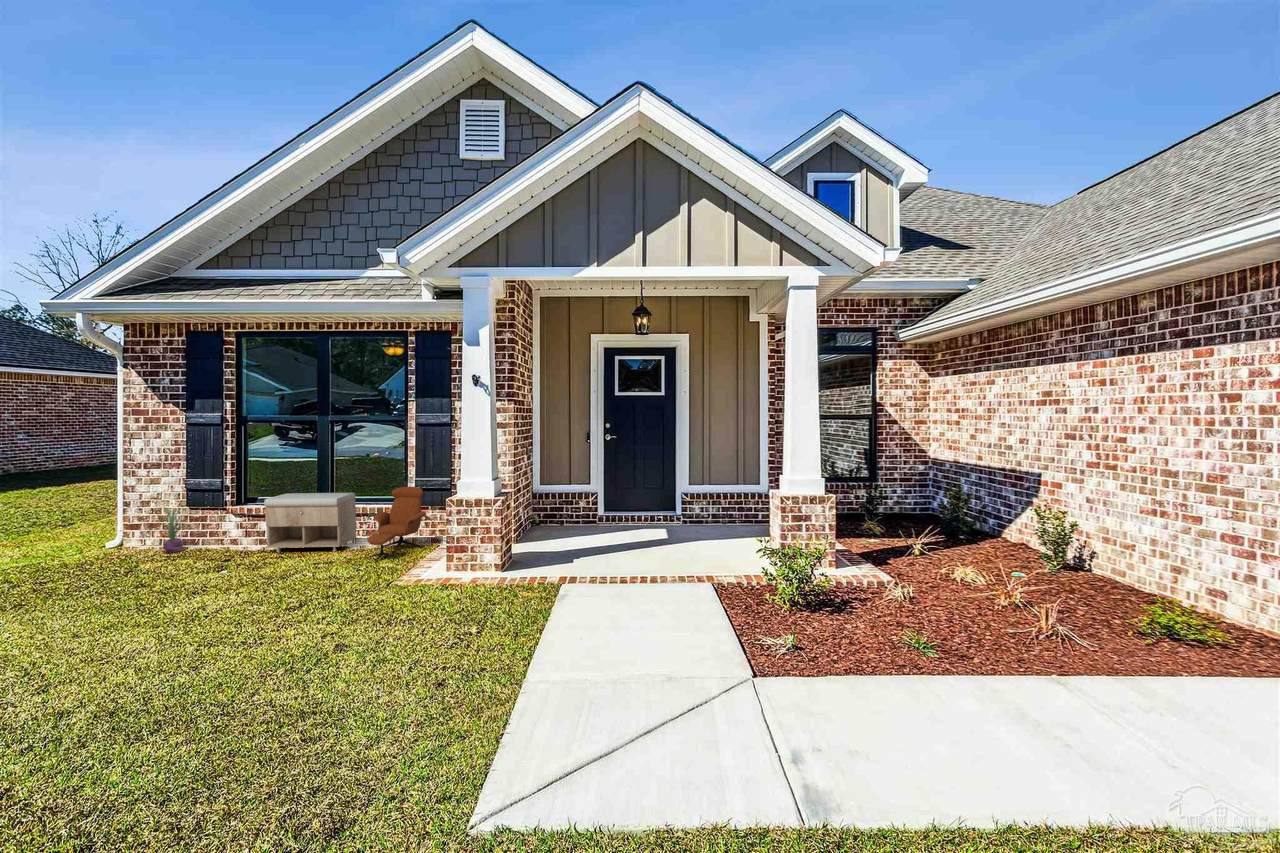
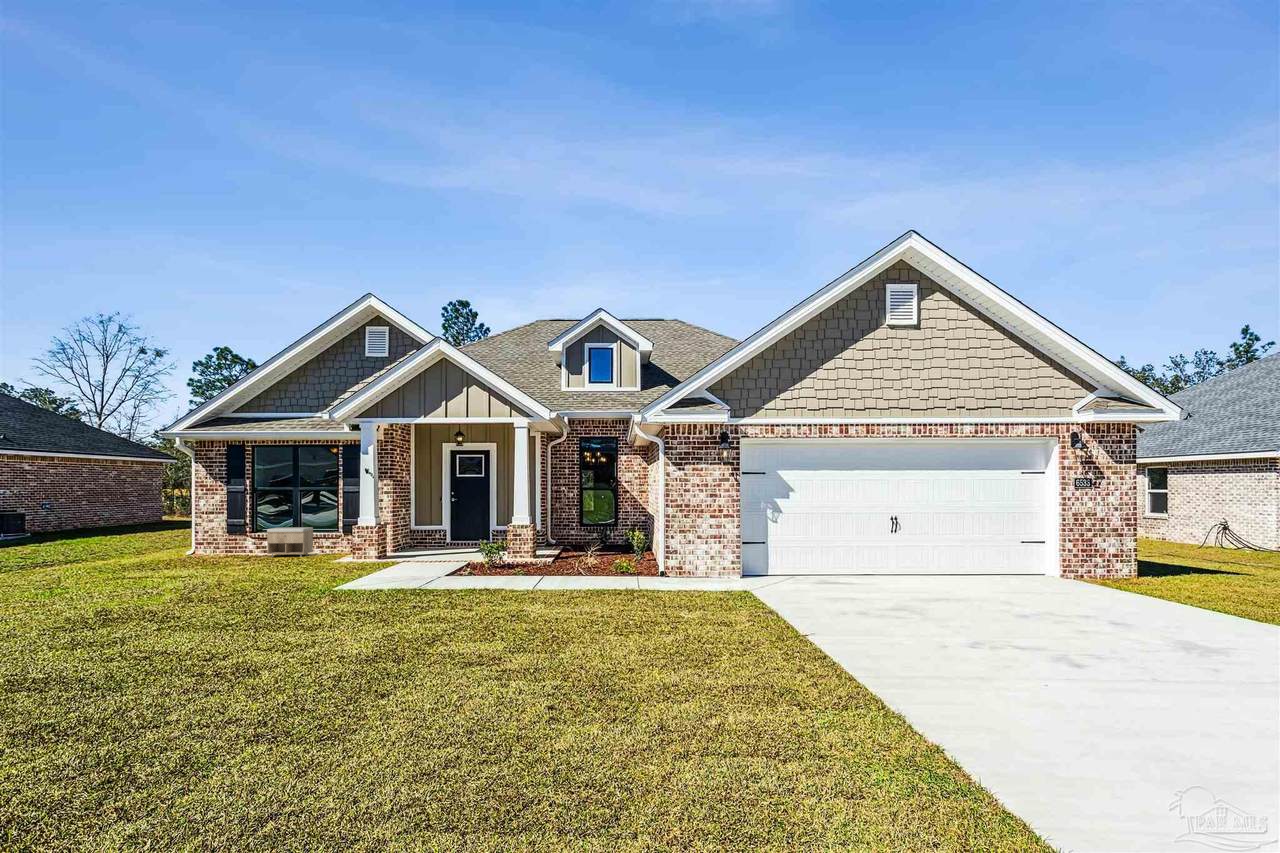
lounge chair: present [366,487,426,563] -> none [316,524,349,559]
decorative plant: present [160,508,183,553] -> none [206,534,234,558]

